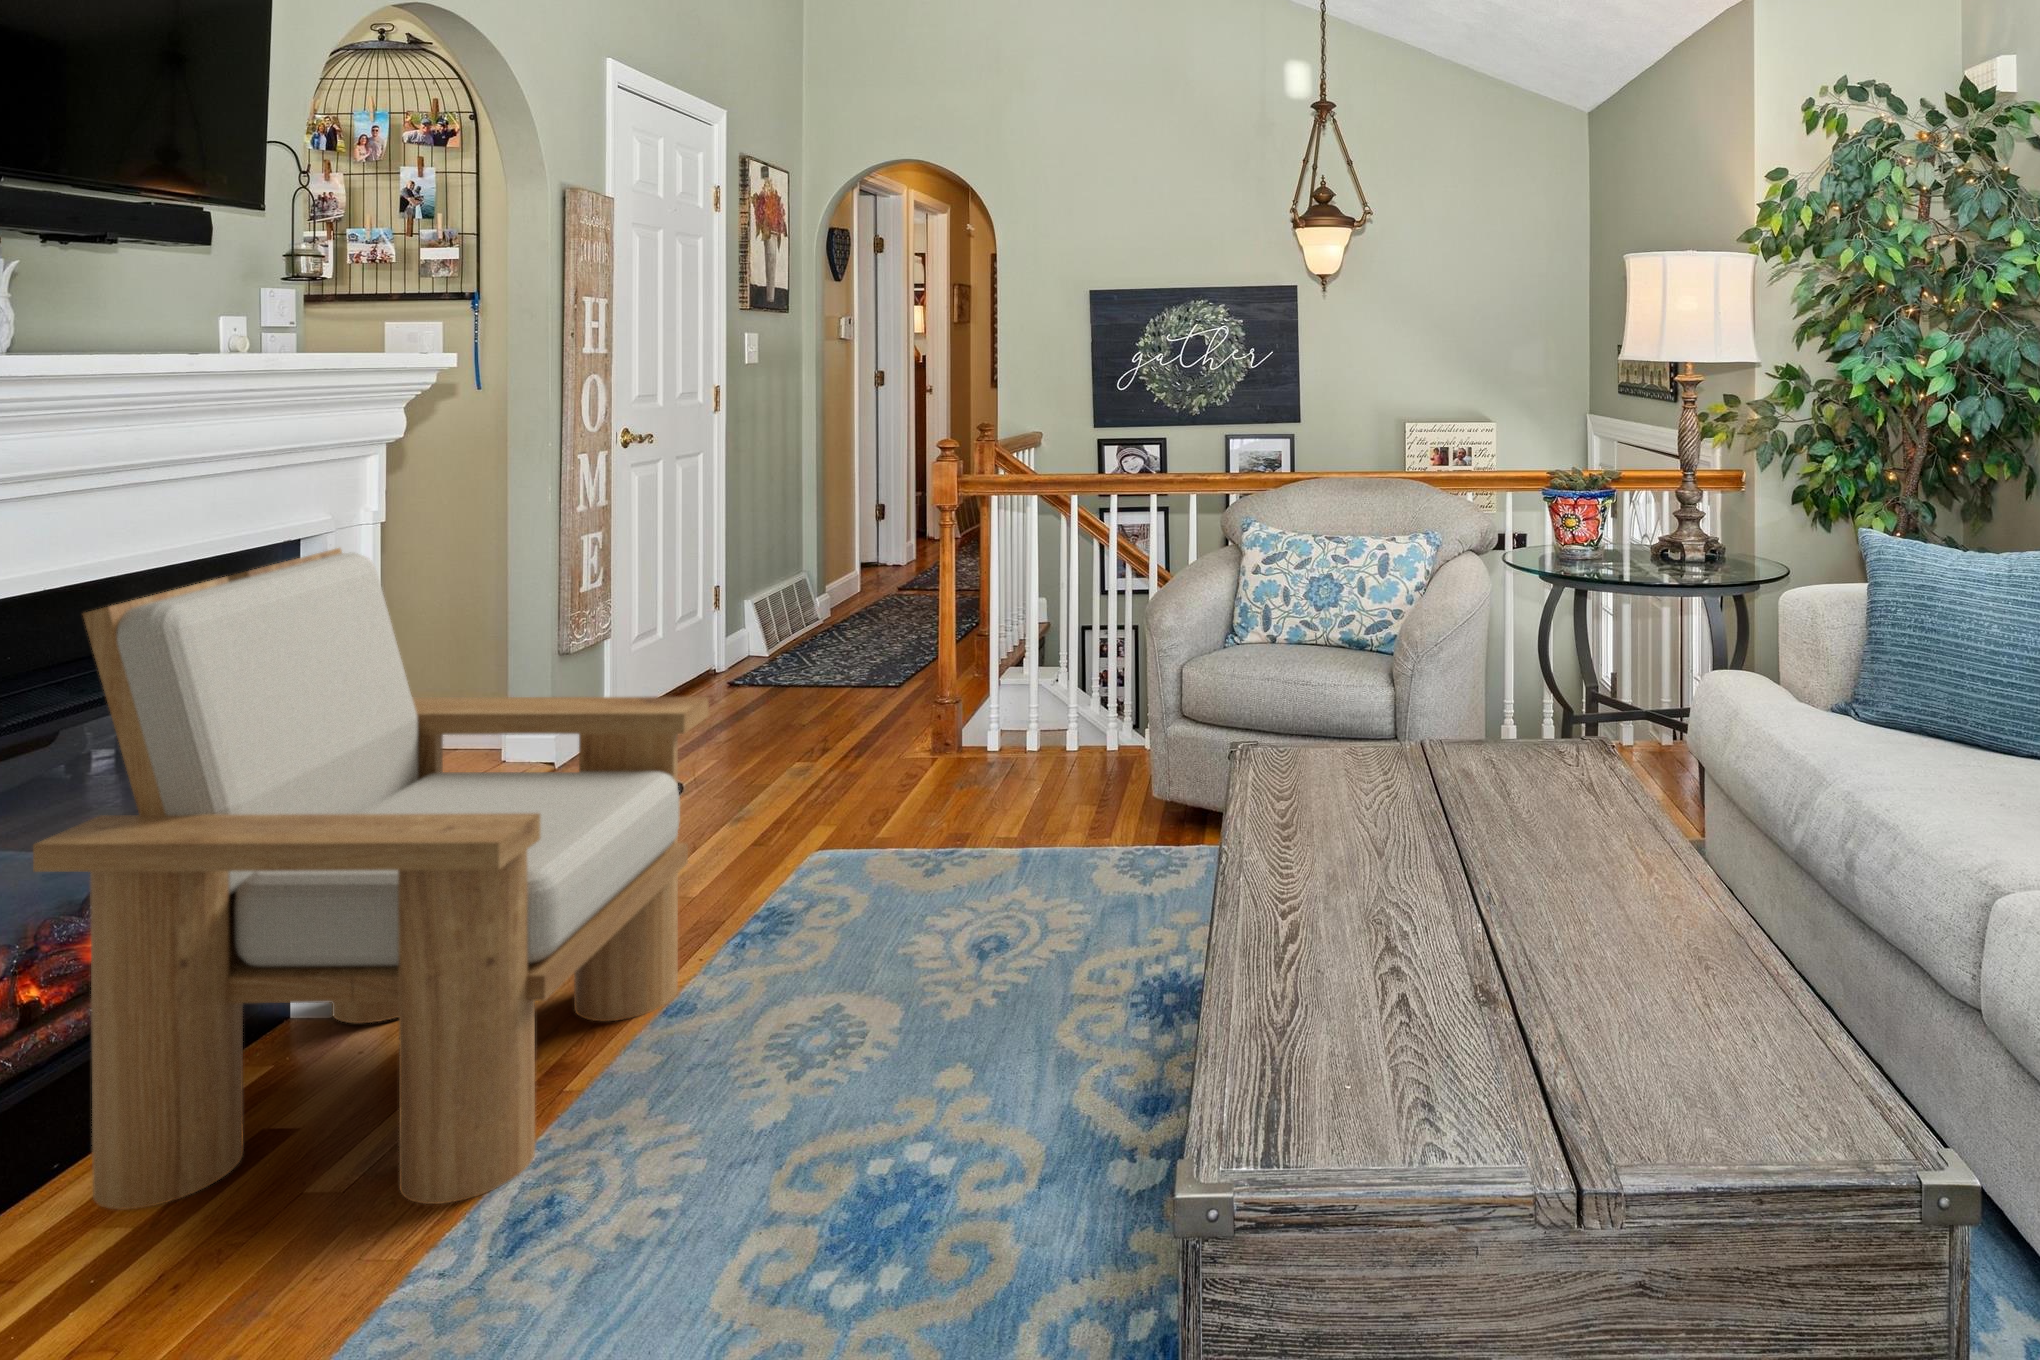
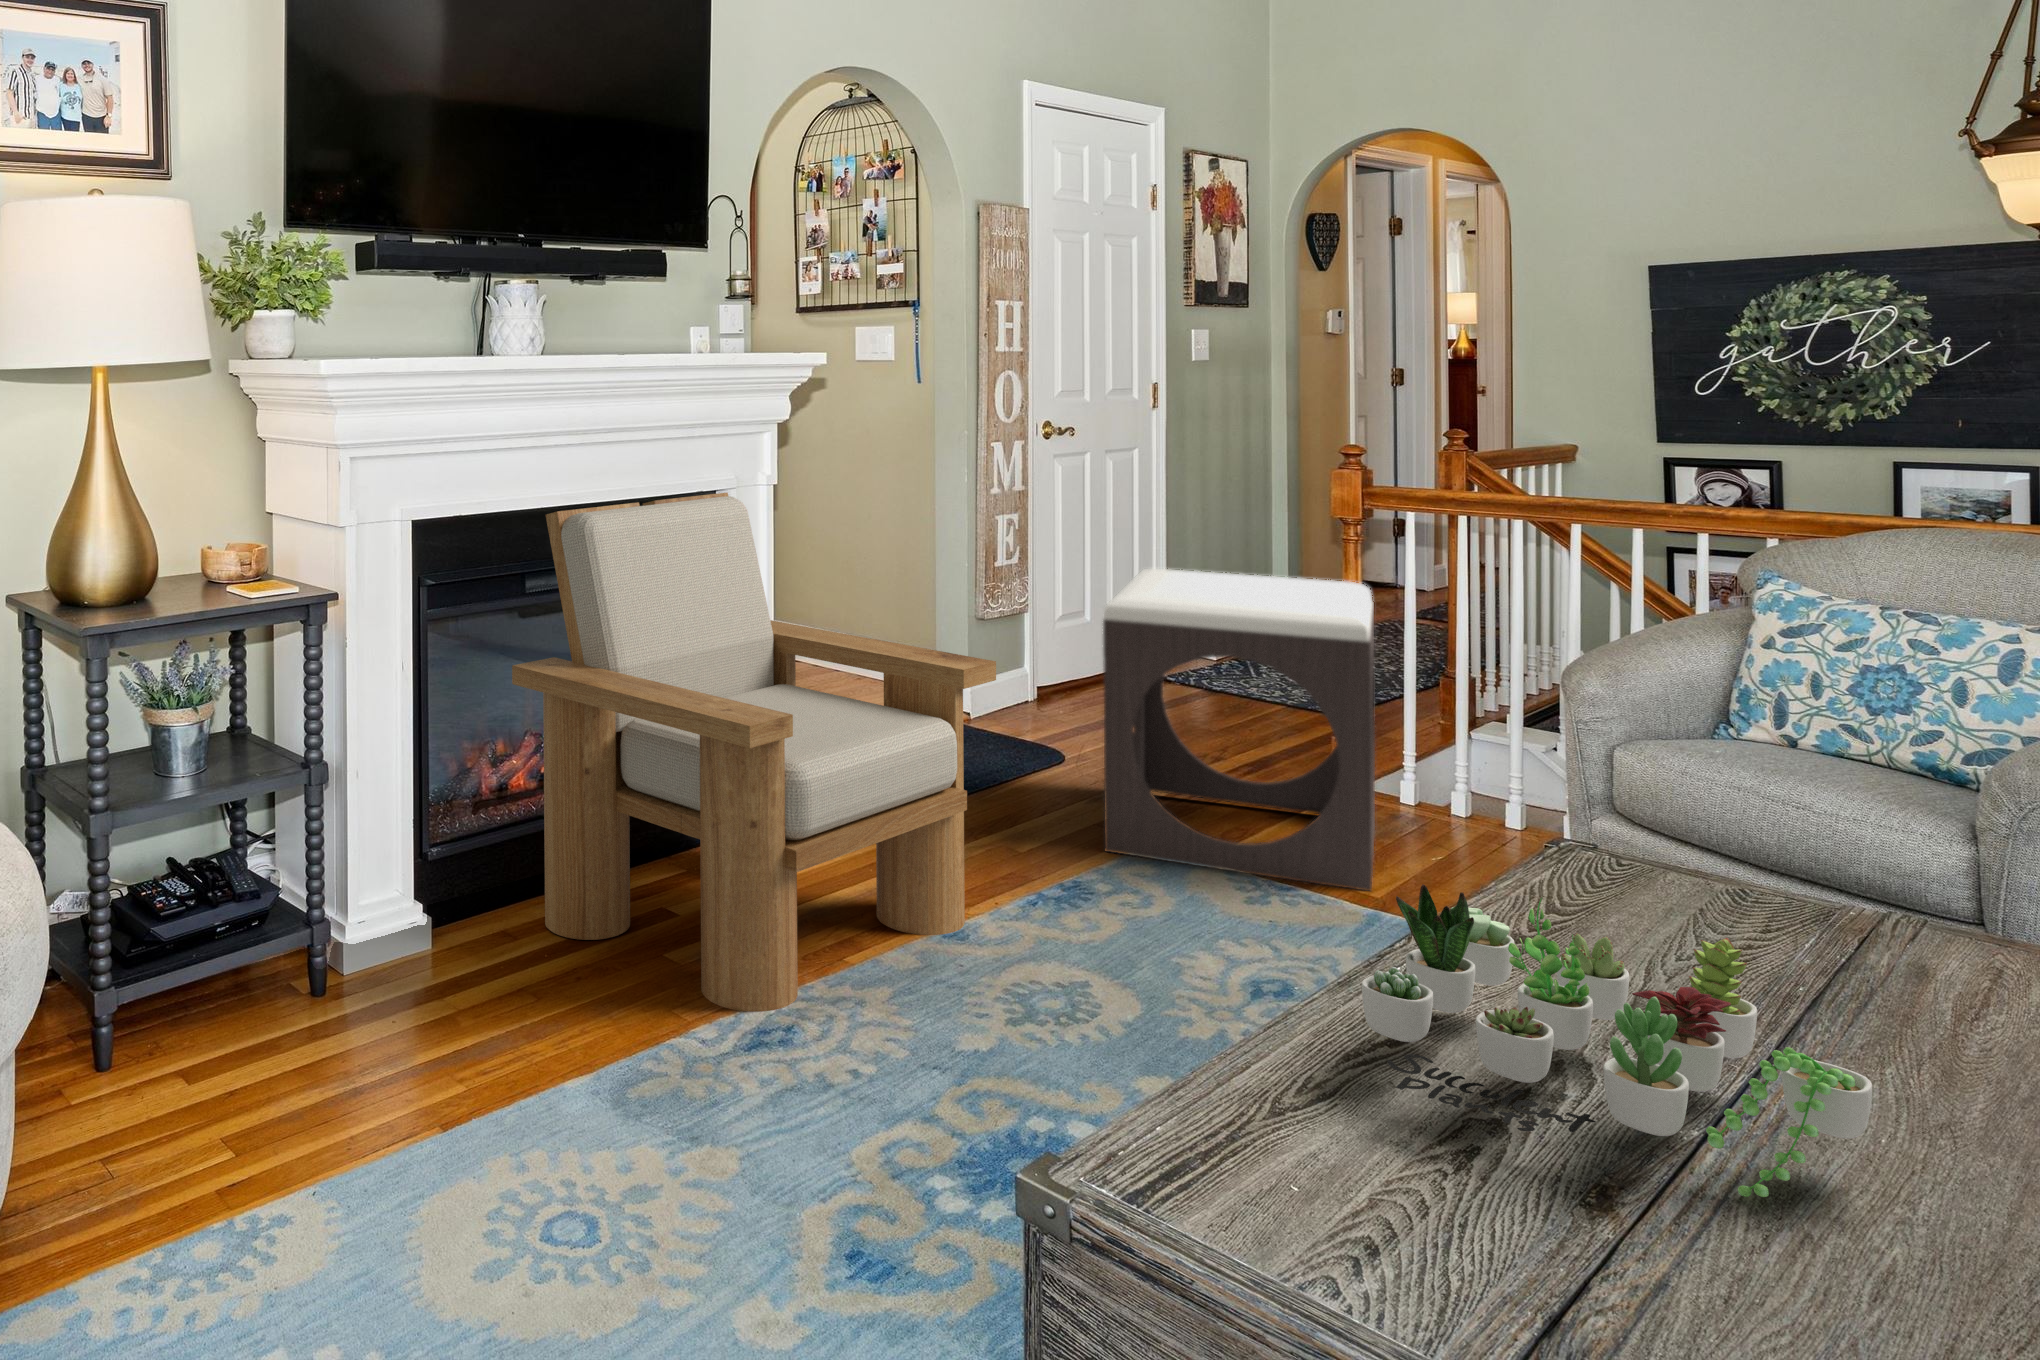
footstool: none [768,561,1005,862] -> present [1103,569,1375,891]
succulent plant: none [1287,812,1598,1018] -> present [1362,884,1872,1197]

